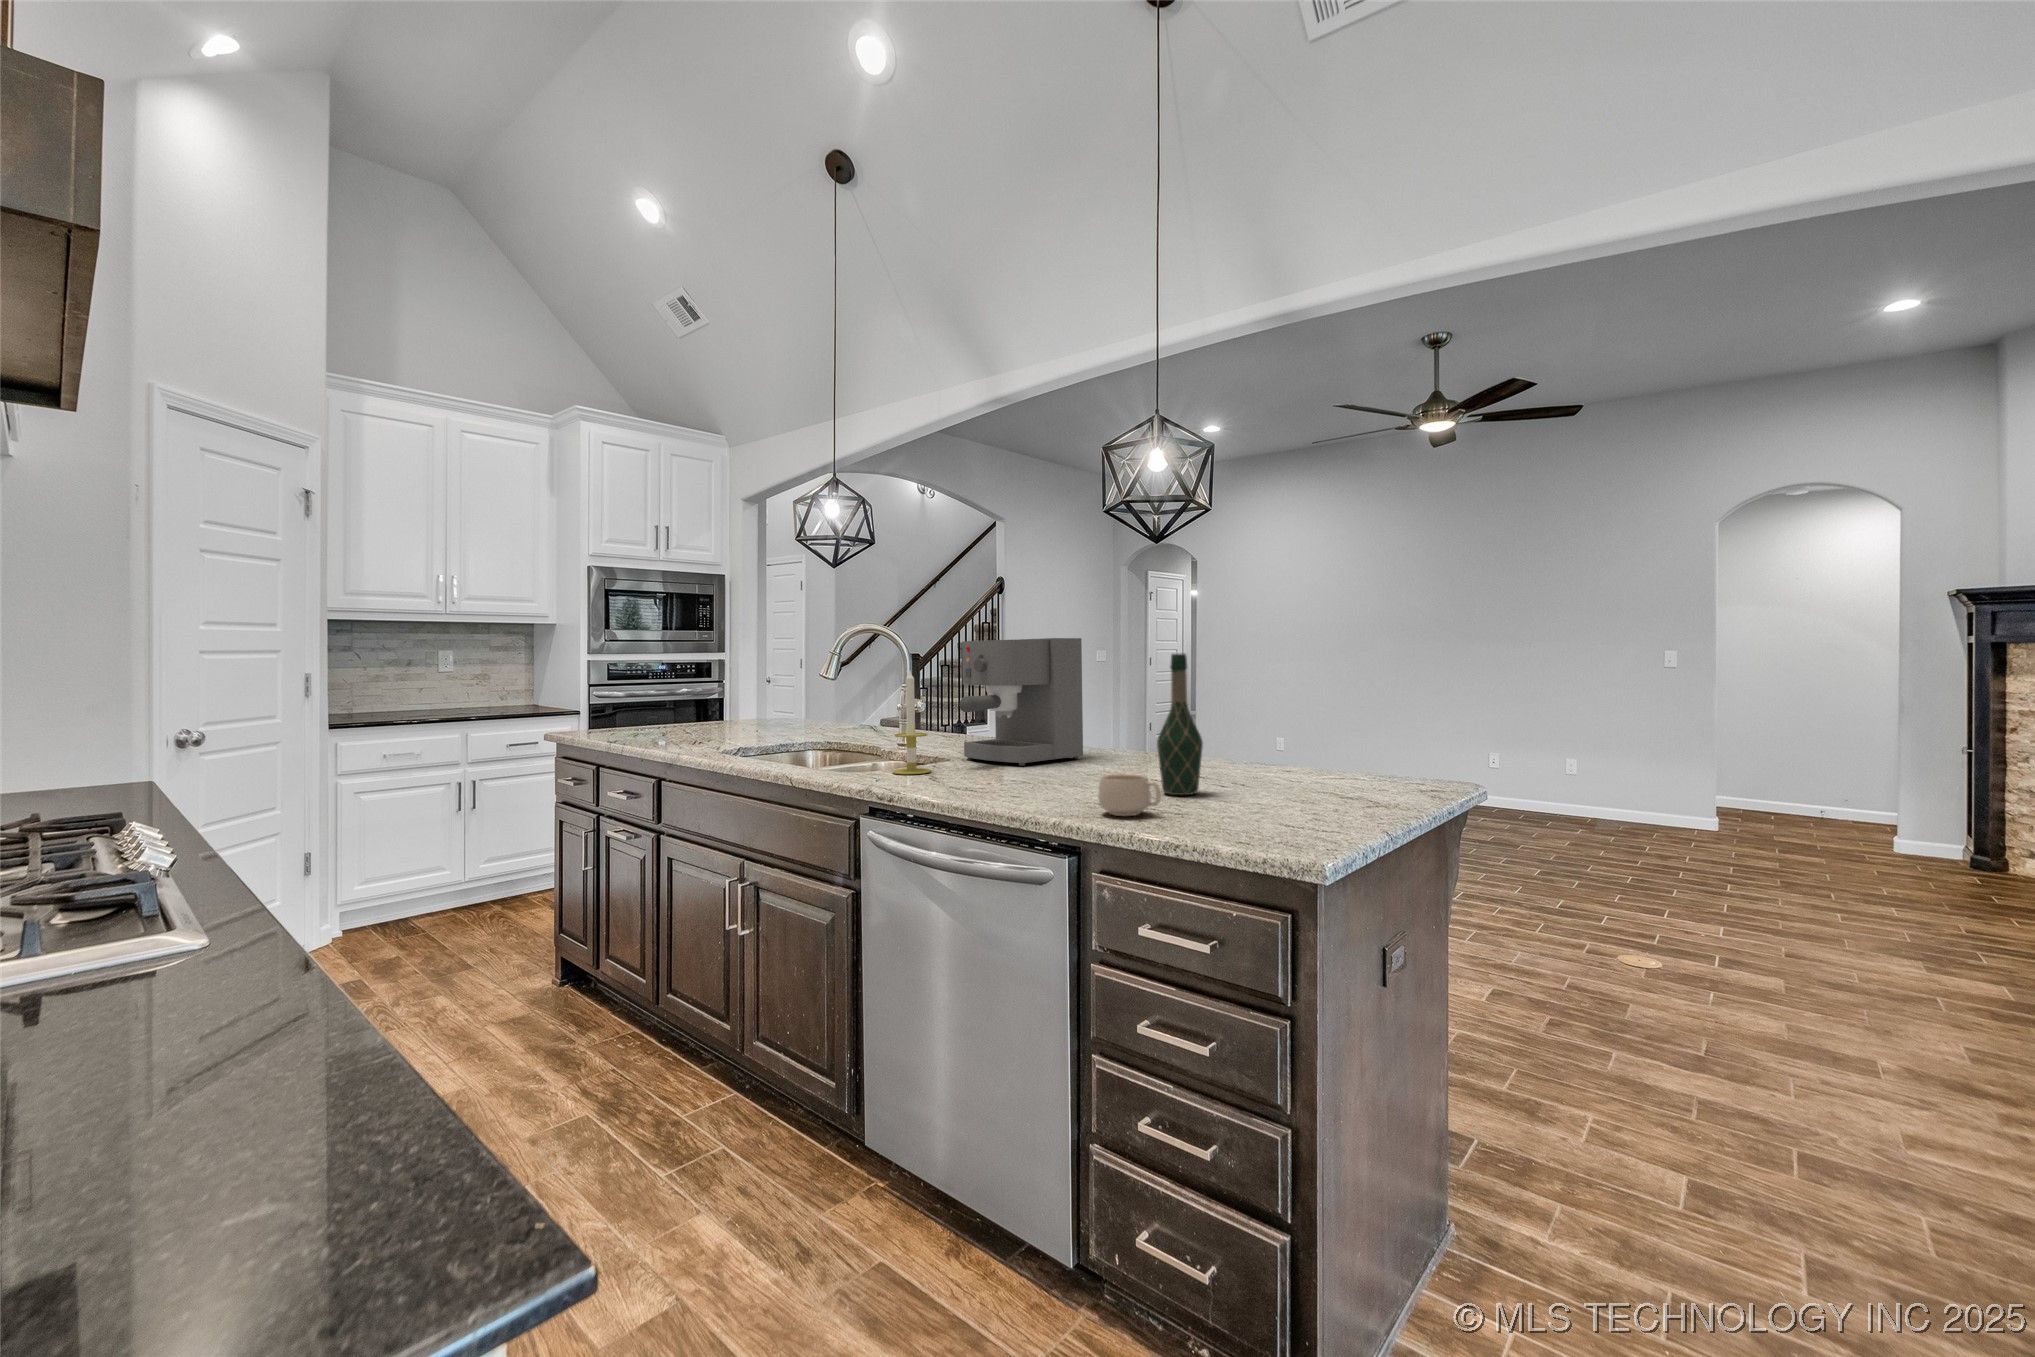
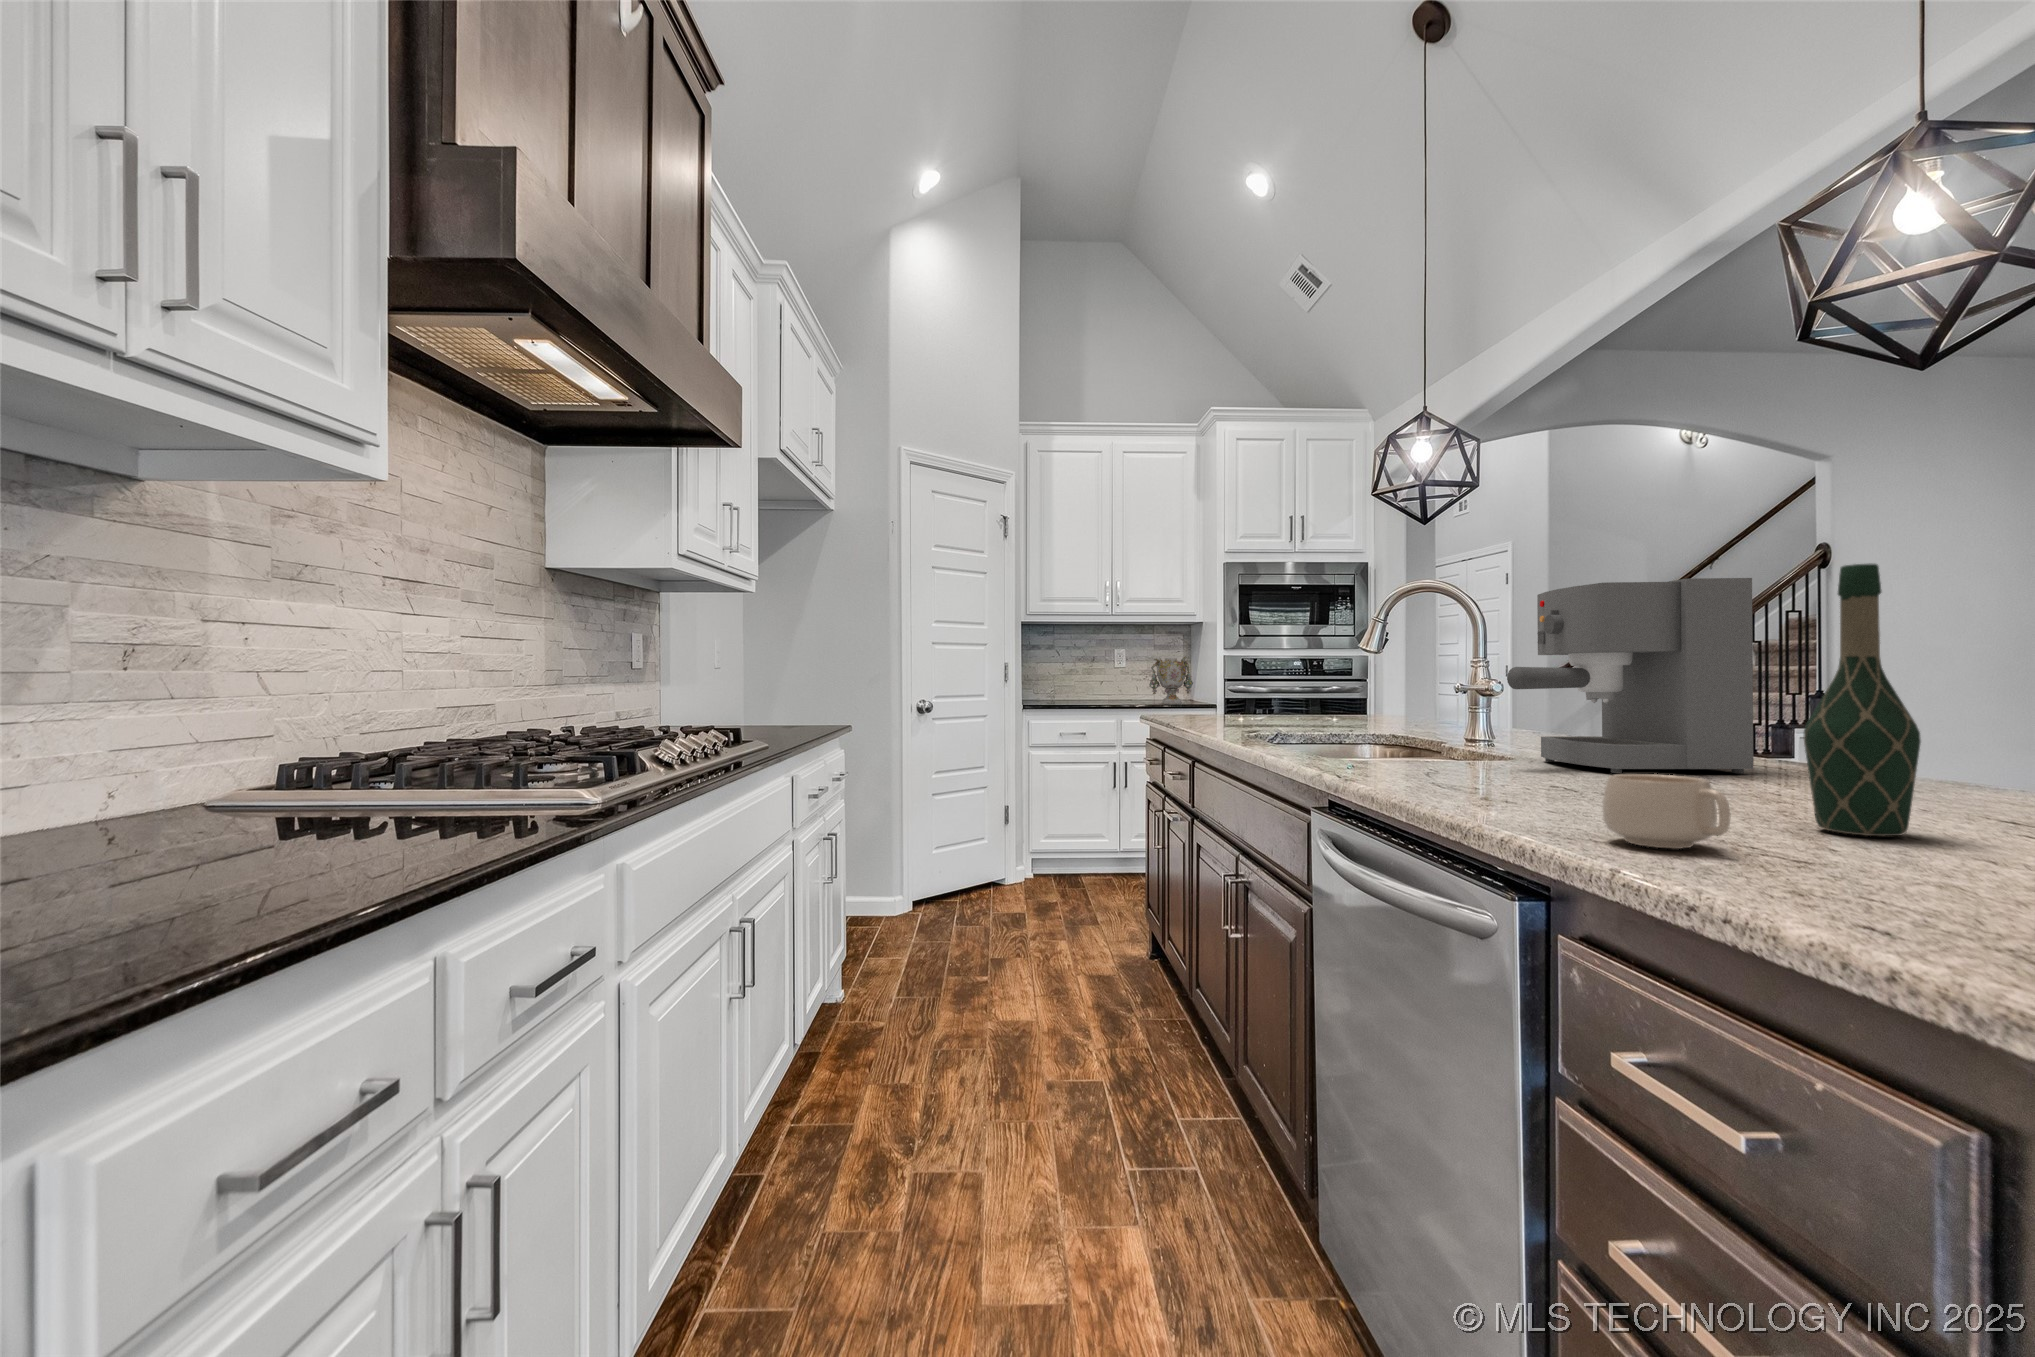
vase: none [485,660,538,715] -> present [1149,656,1193,705]
candle: present [893,671,931,774] -> none [1402,628,1458,769]

